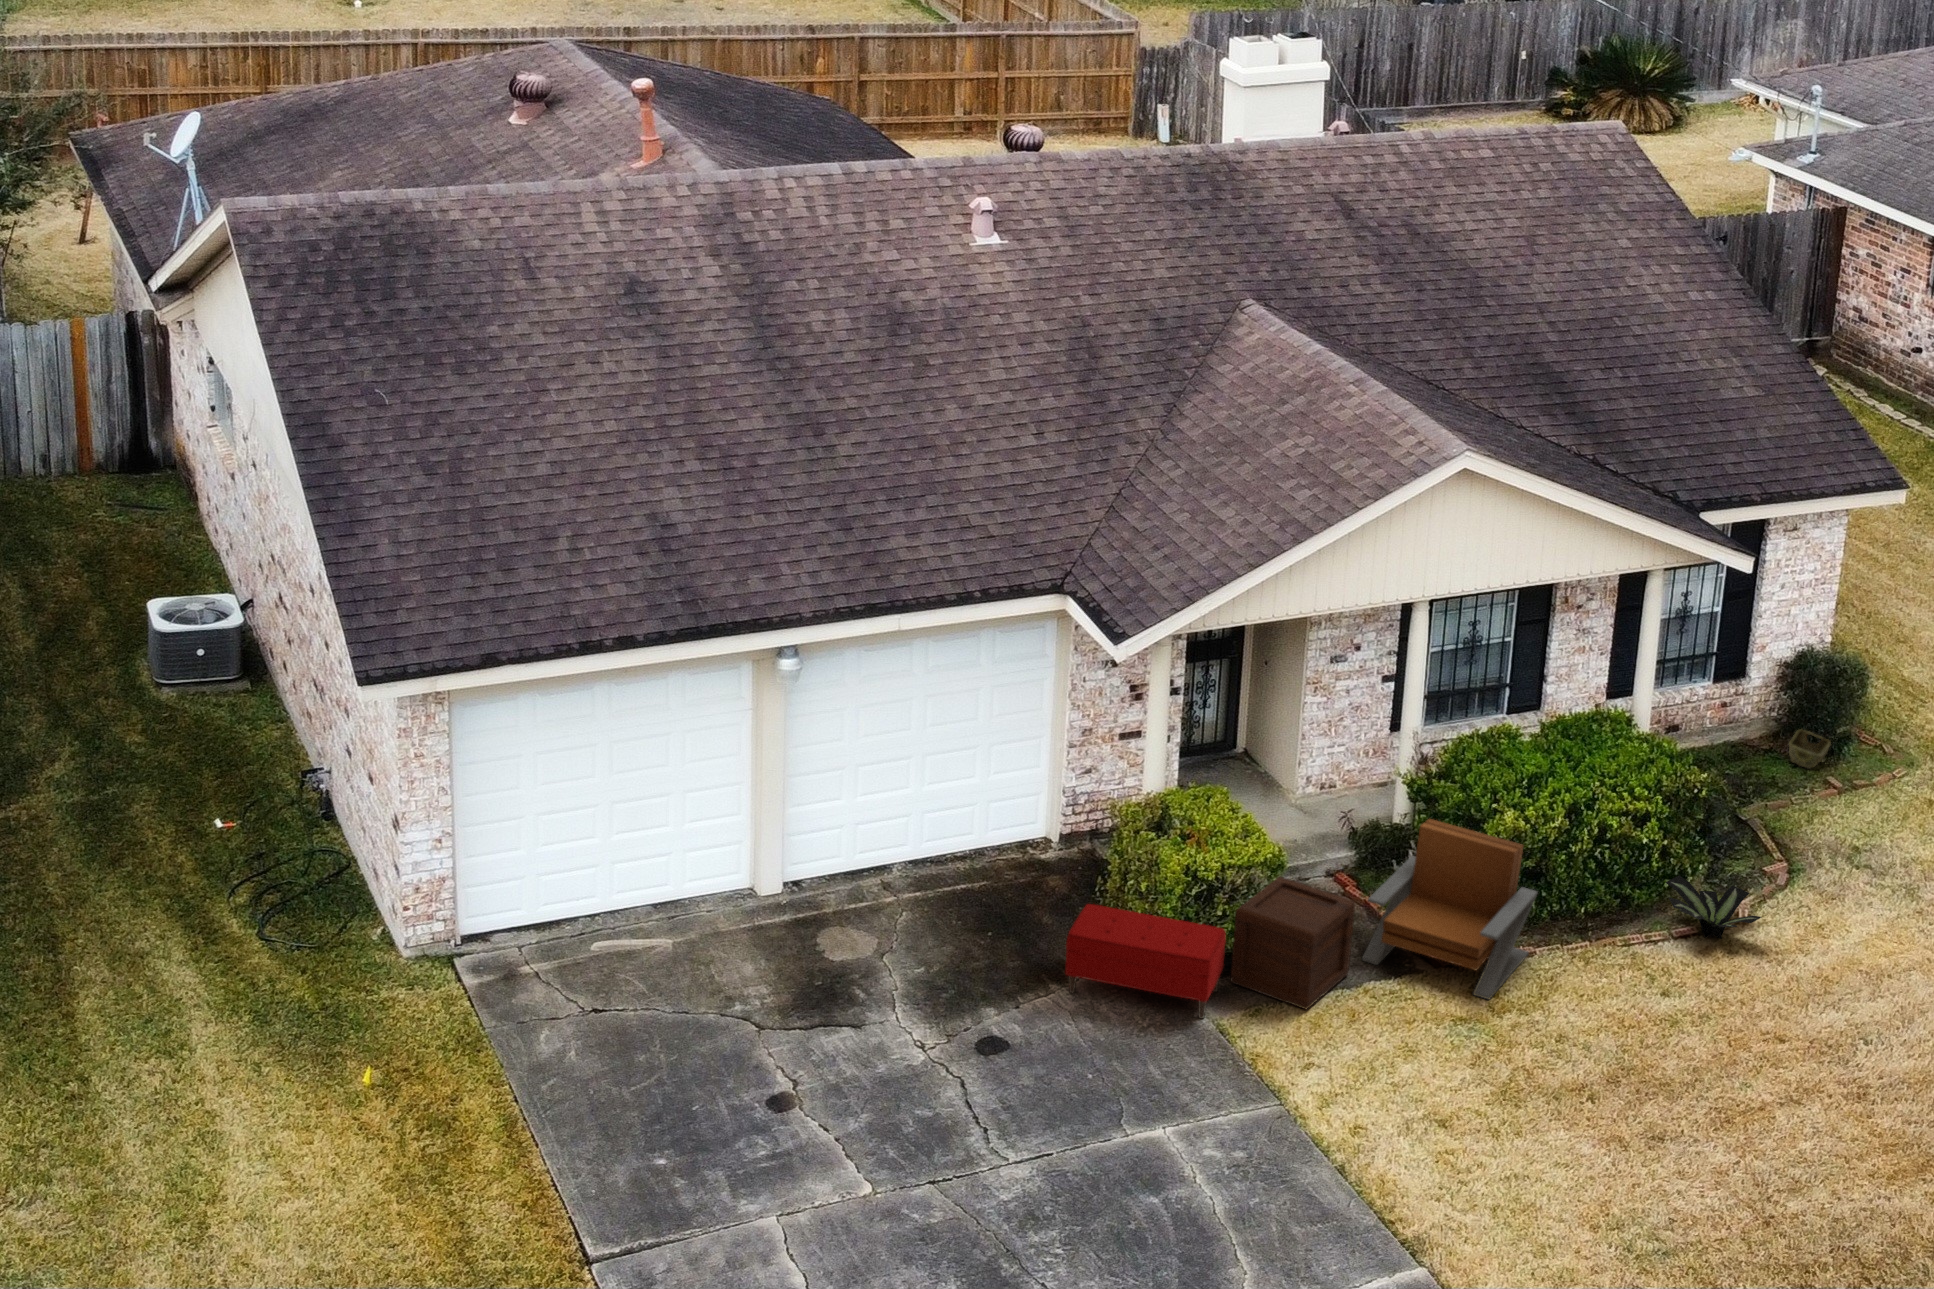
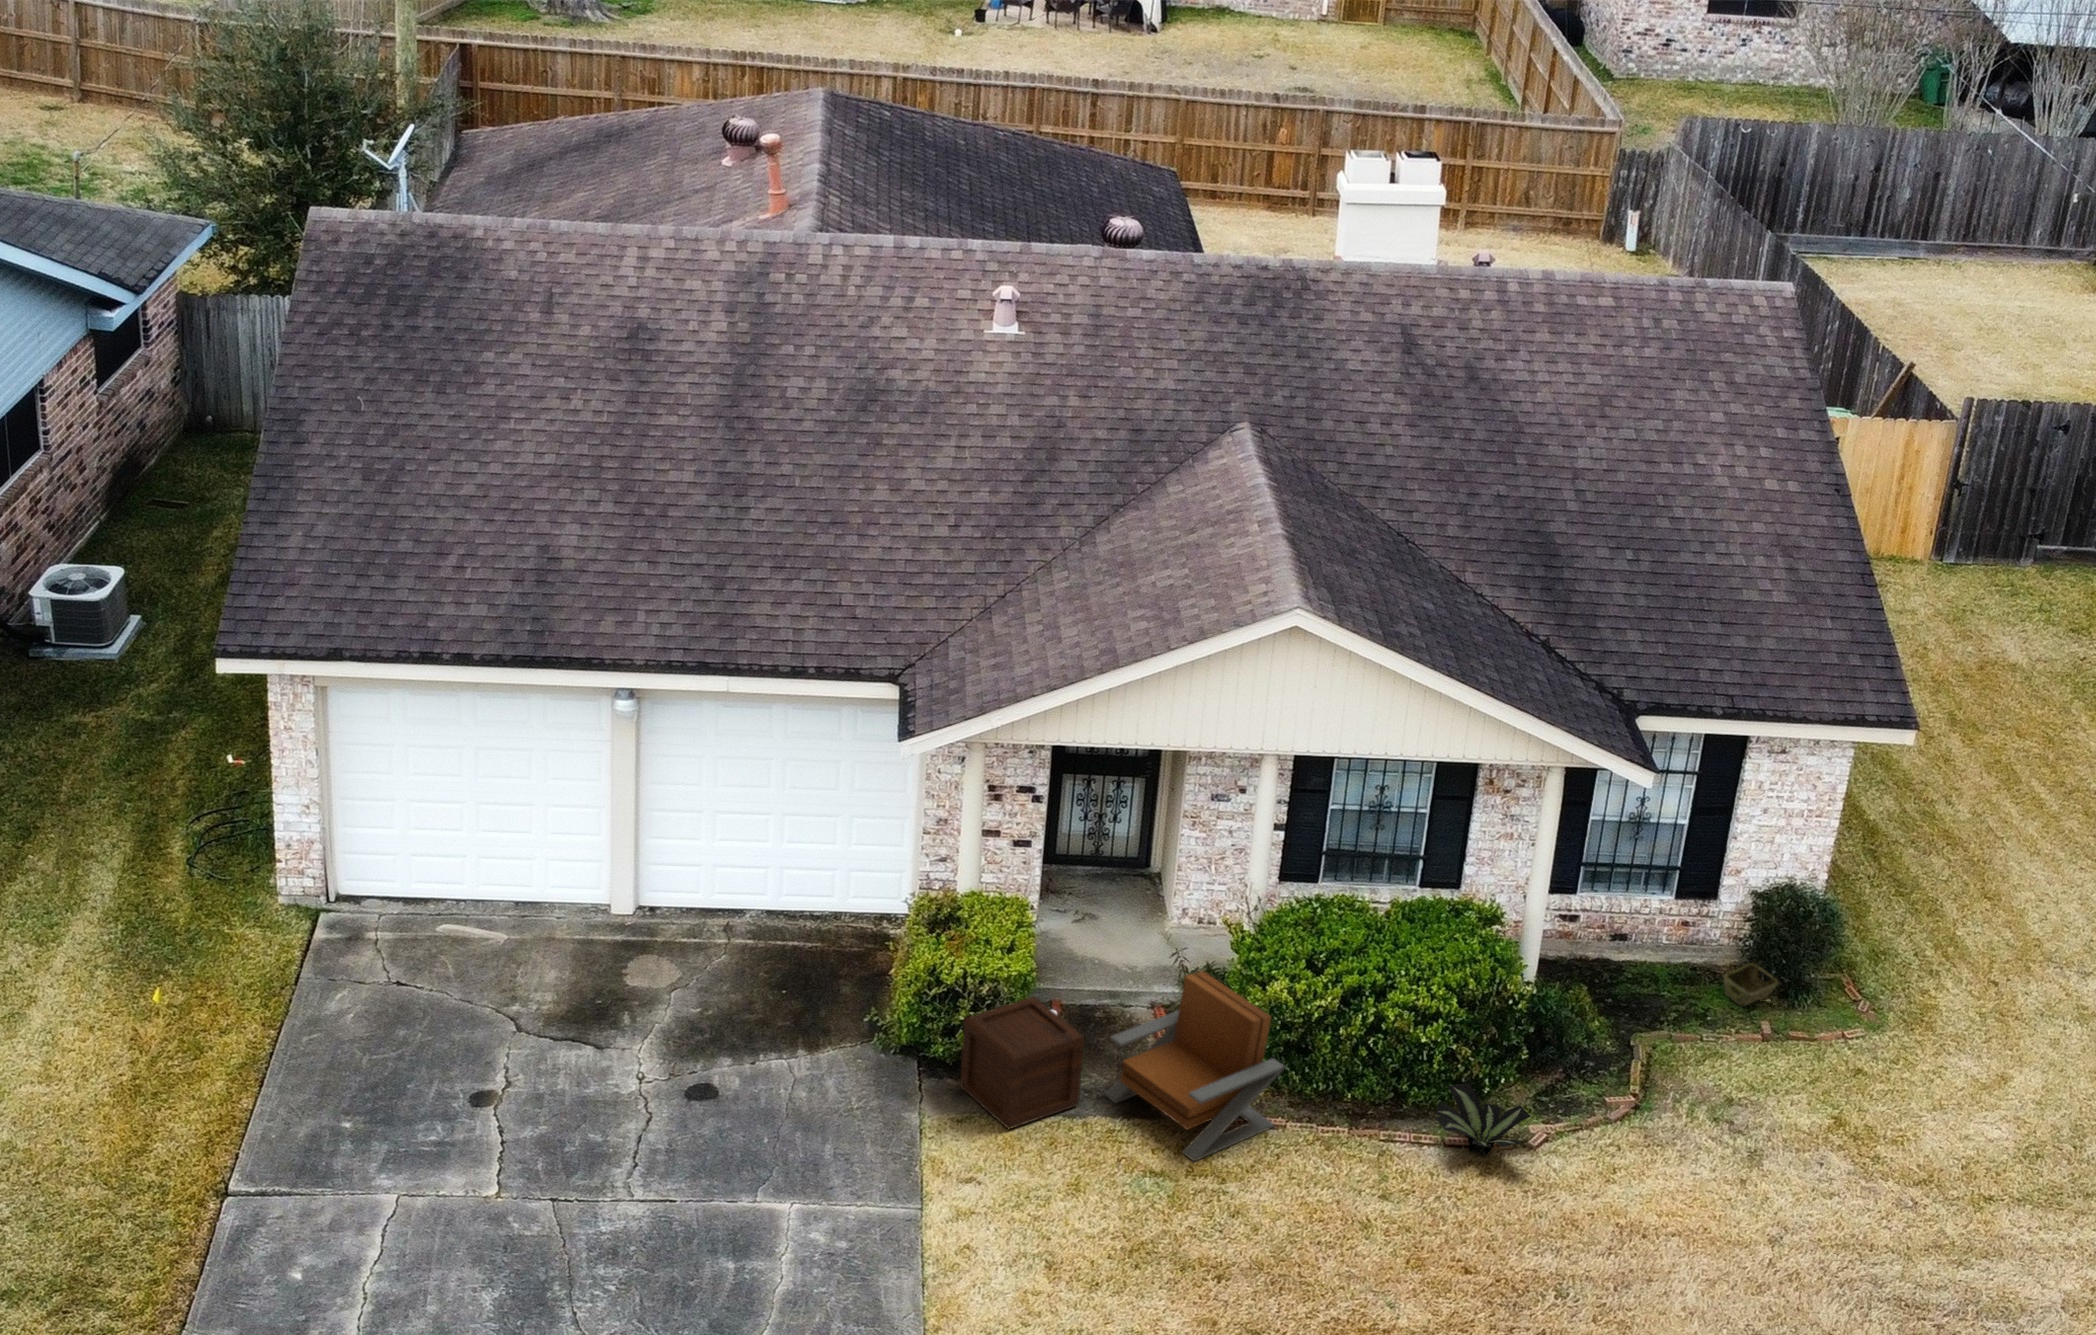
bench: present [1065,904,1226,1018] -> none [800,983,951,1115]

